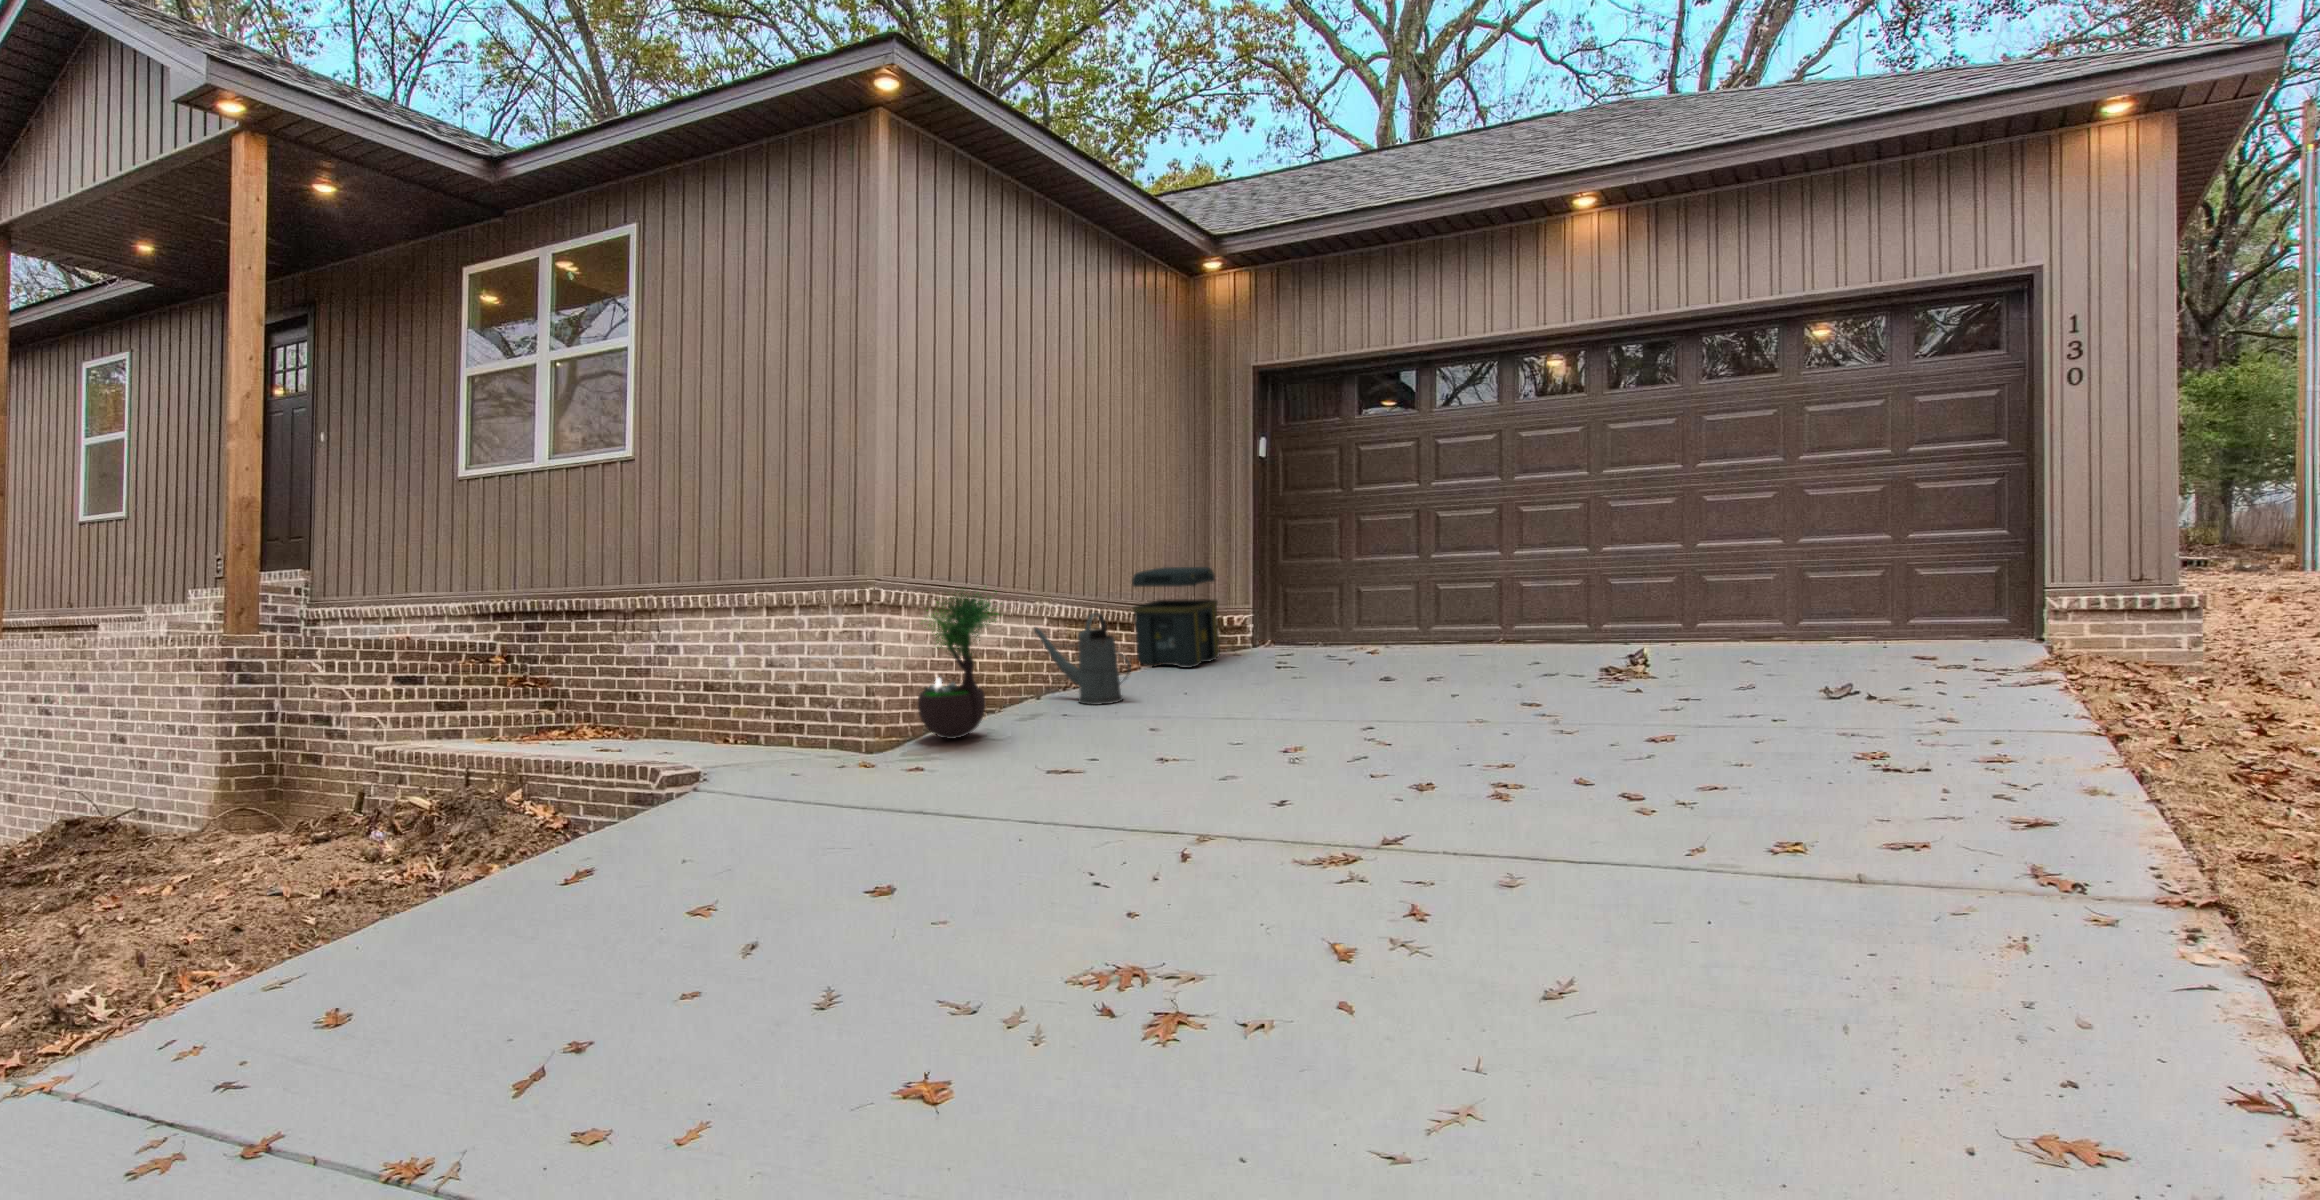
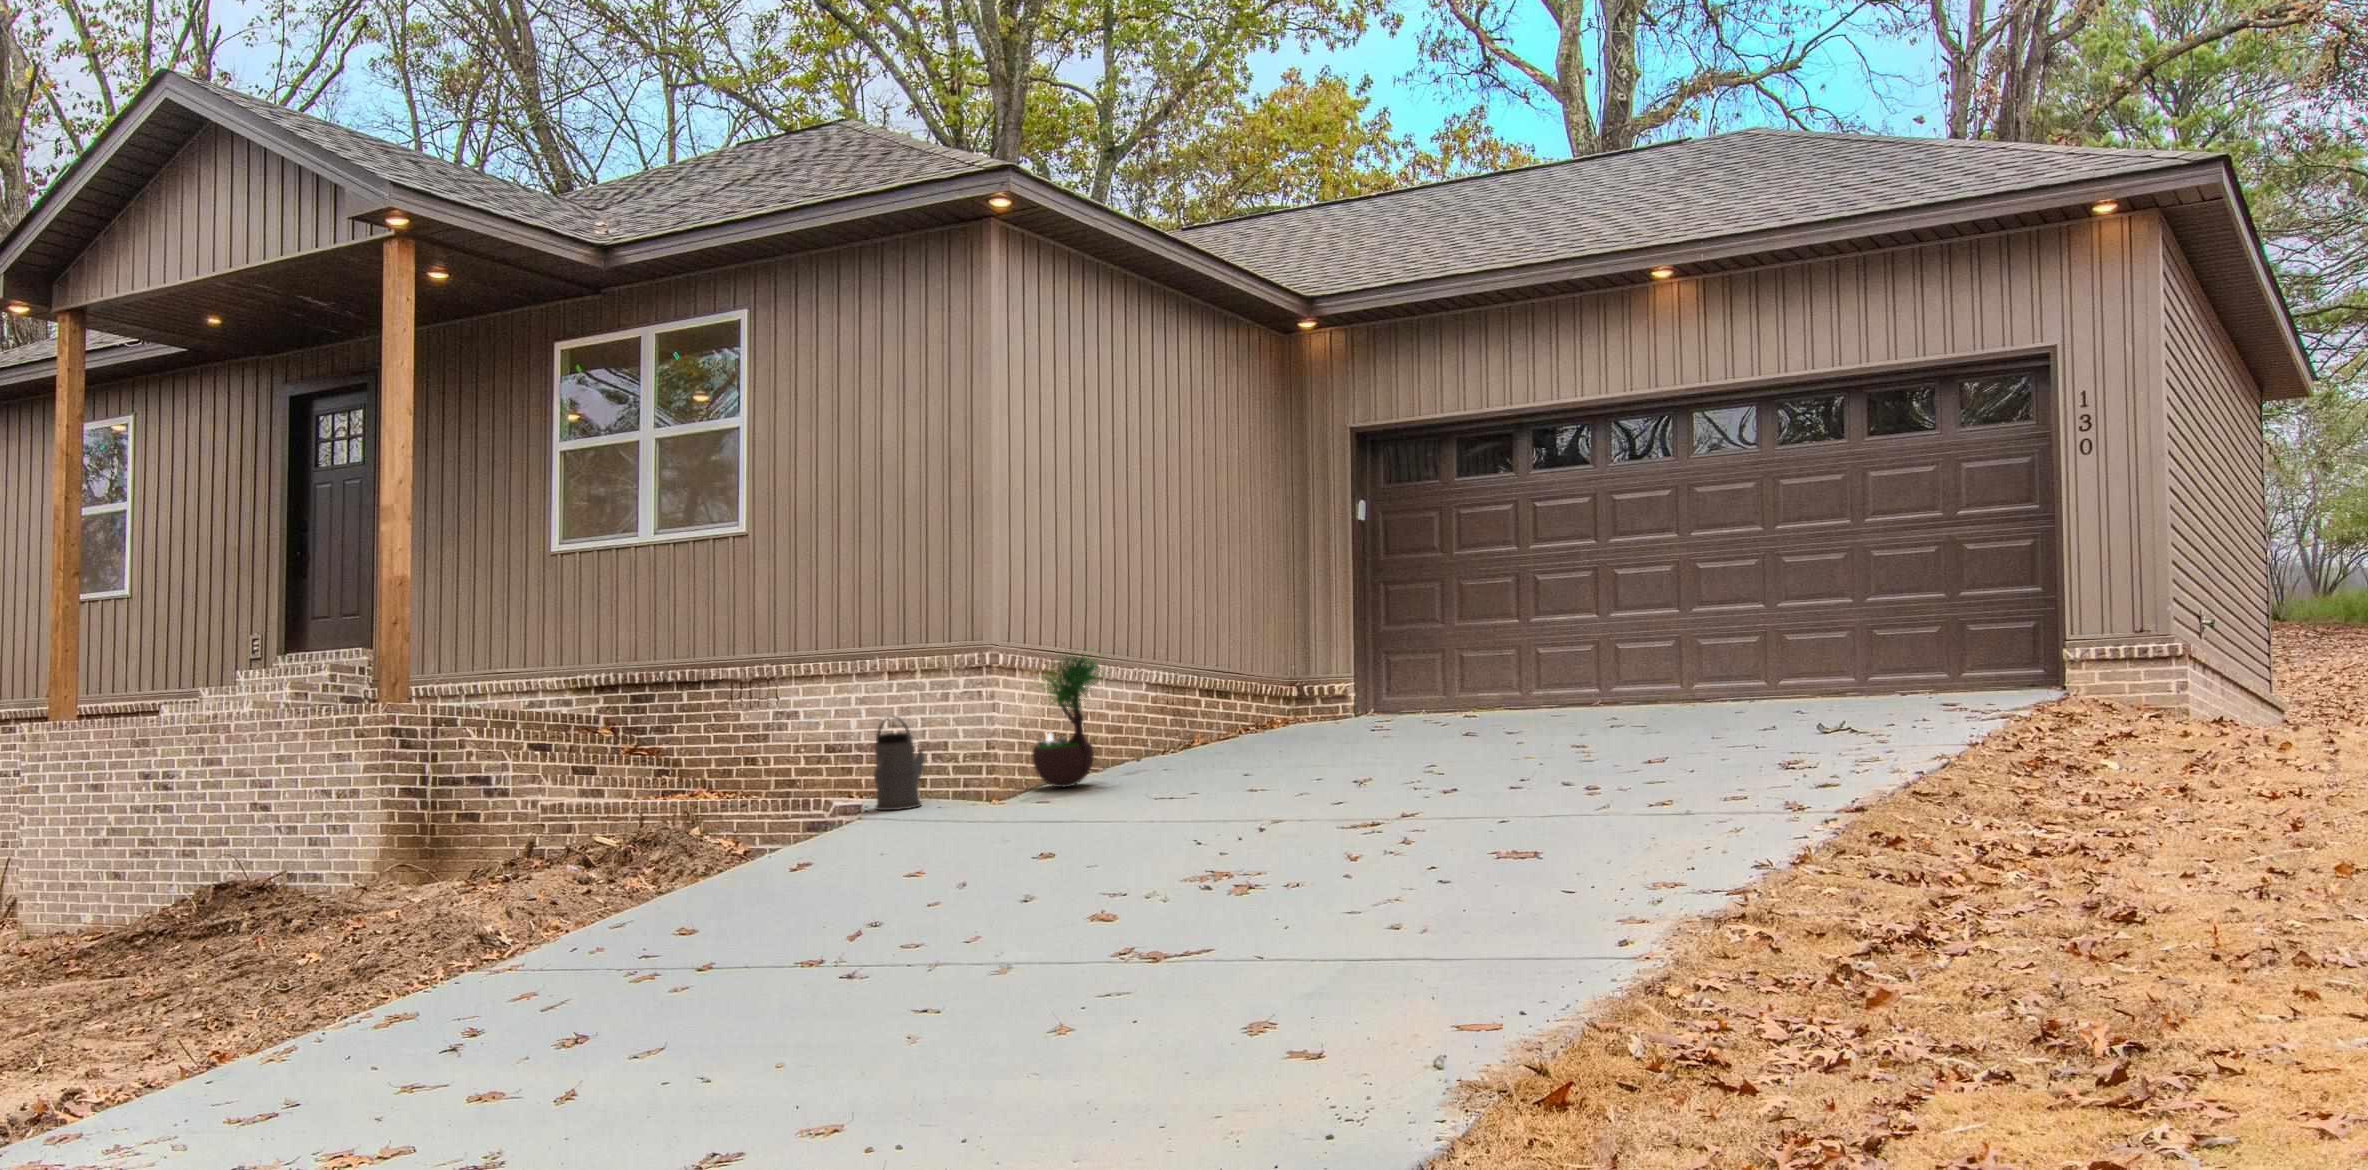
toolbox: present [1132,567,1220,668] -> none [1226,636,1316,738]
watering can: present [1034,613,1131,705] -> present [874,717,924,810]

